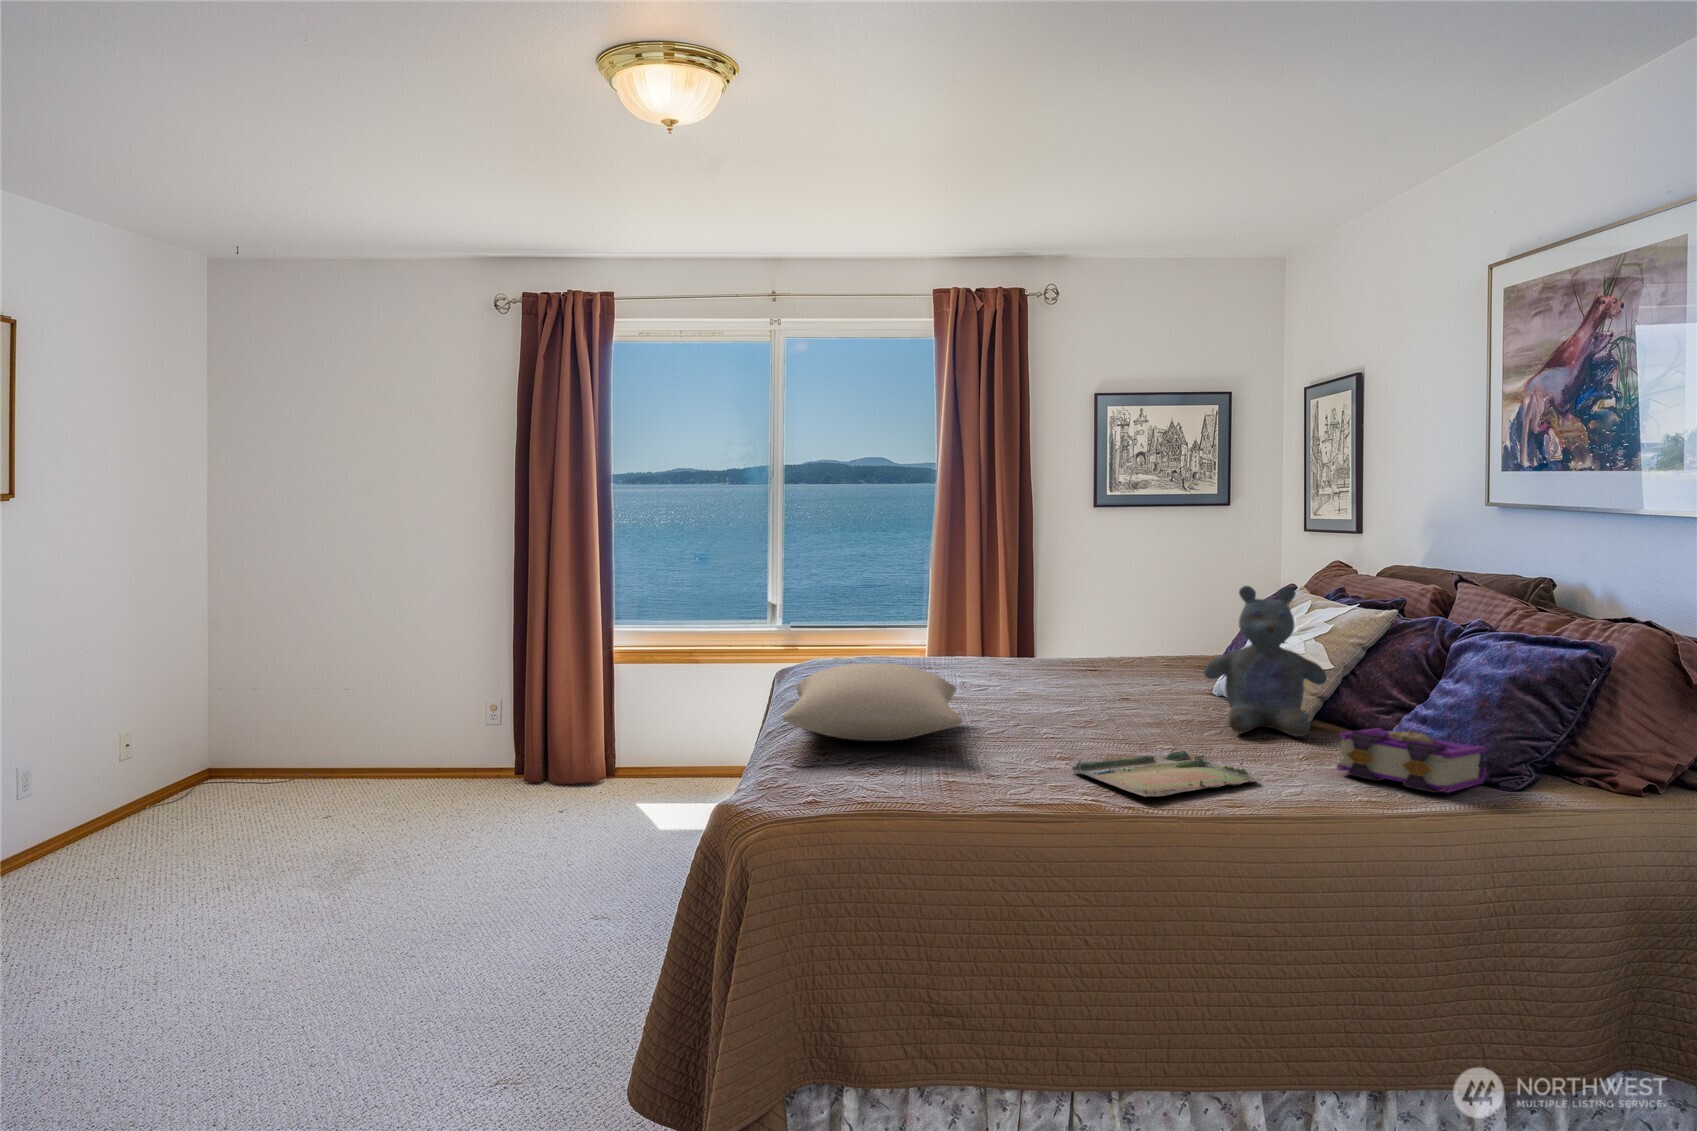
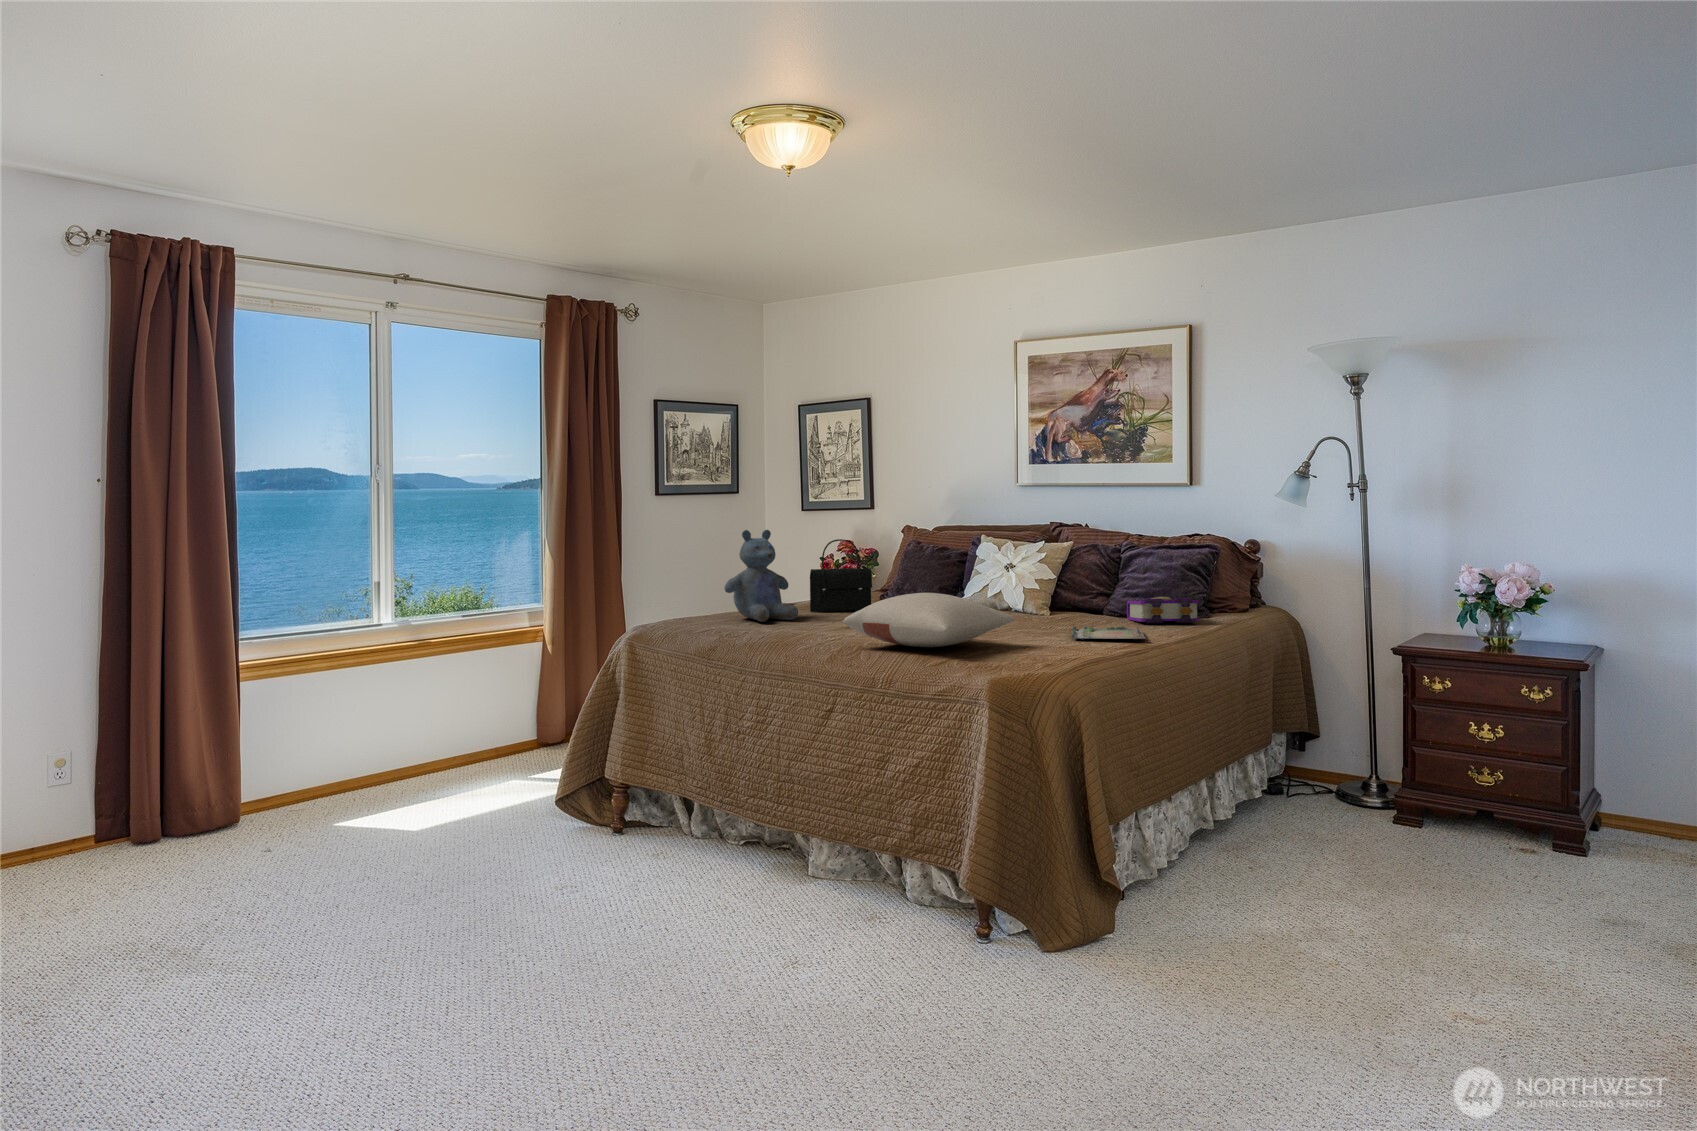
handbag: none [1023,578,1101,677] -> present [810,539,872,612]
stuffed bear: present [1204,586,1327,737] -> present [724,530,798,622]

